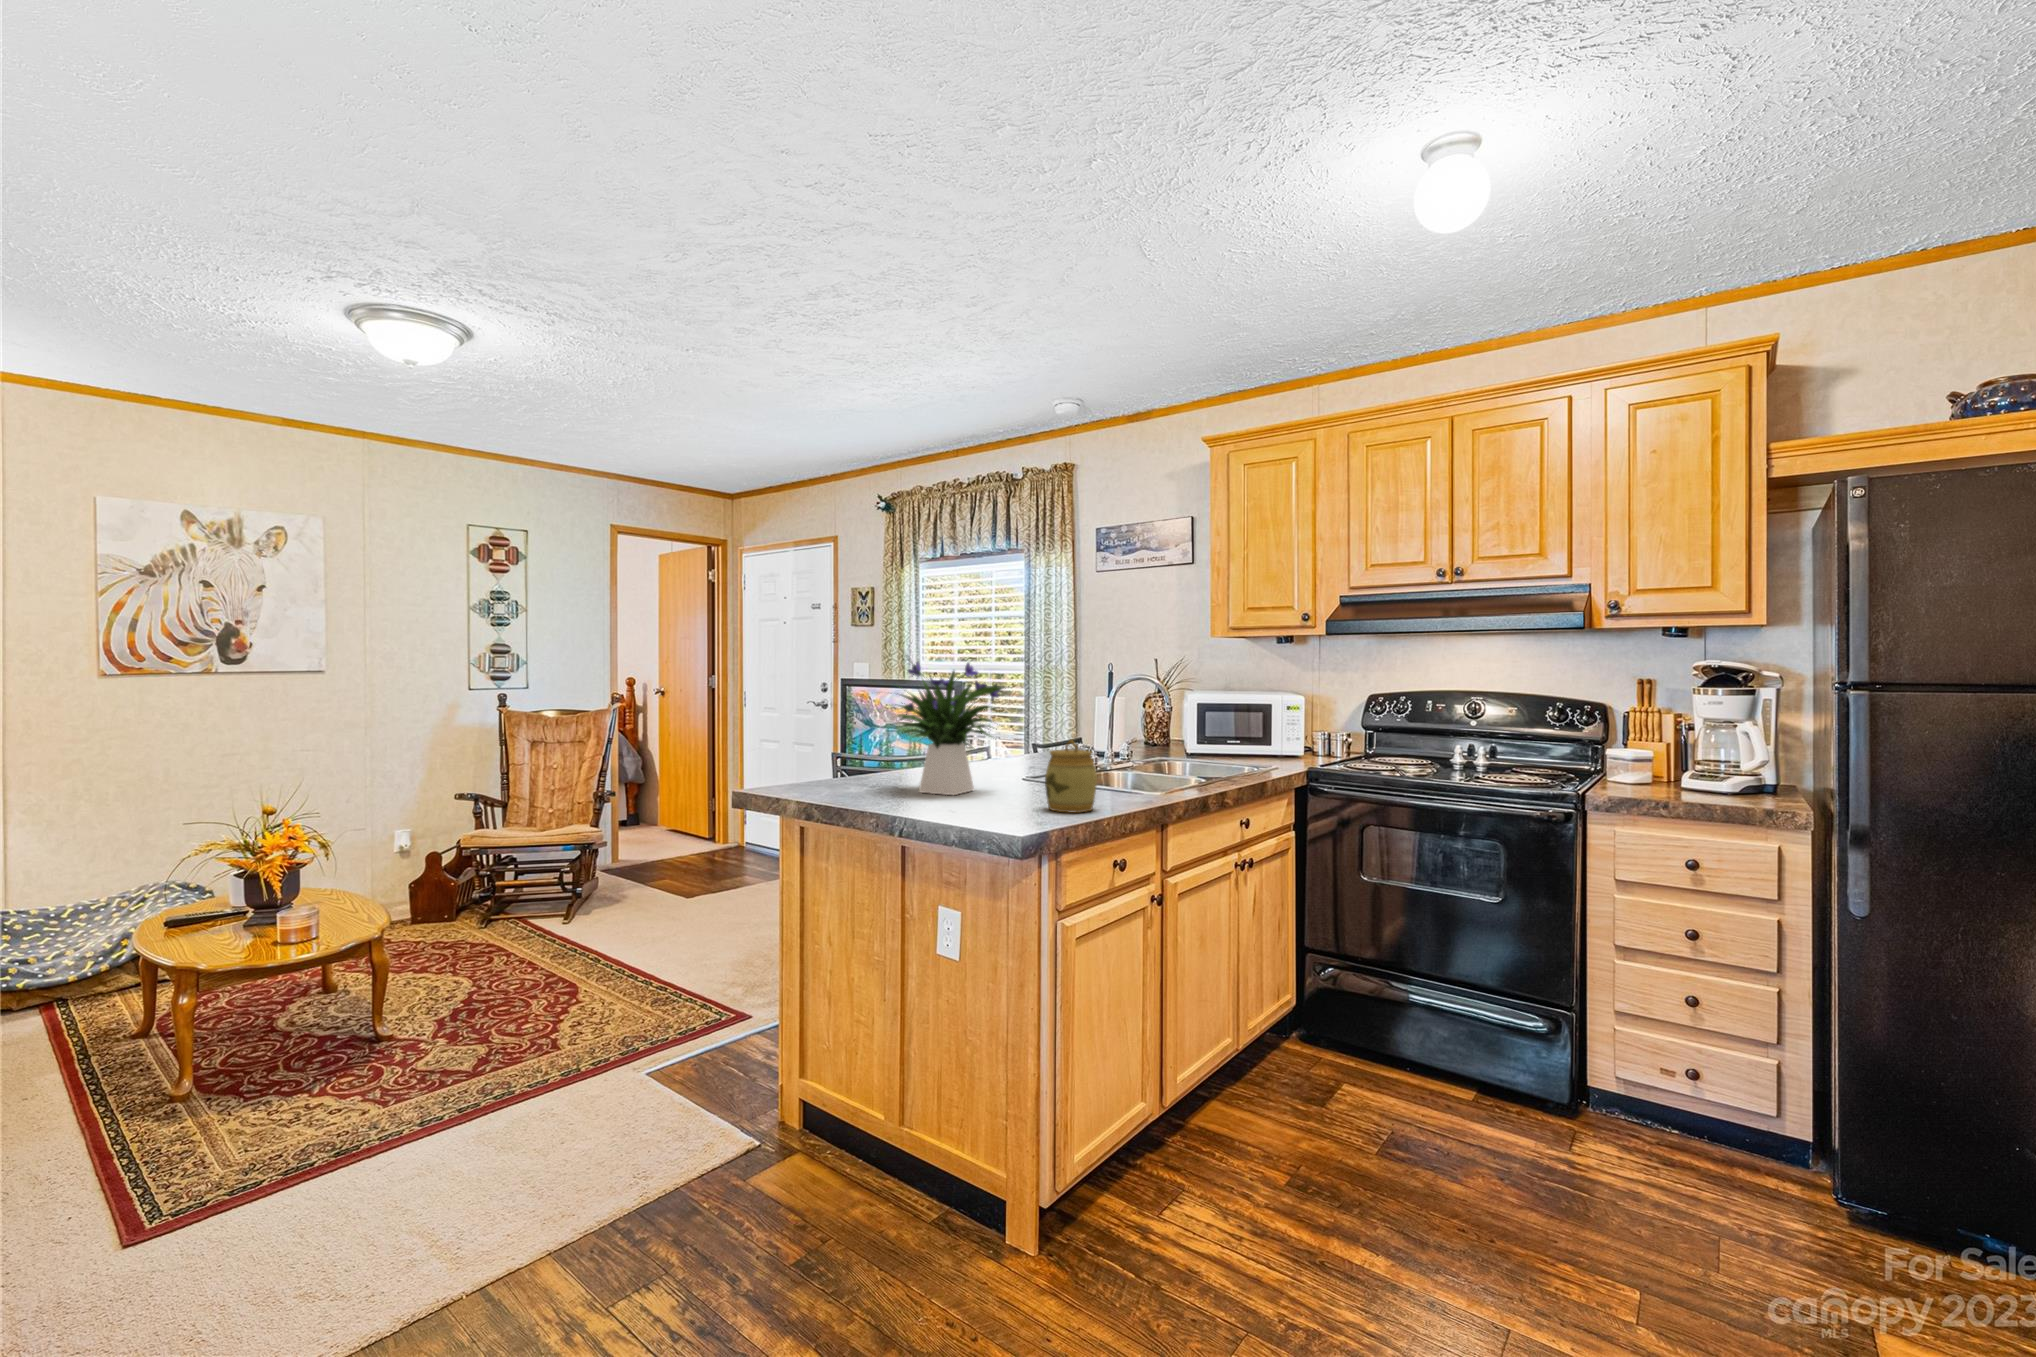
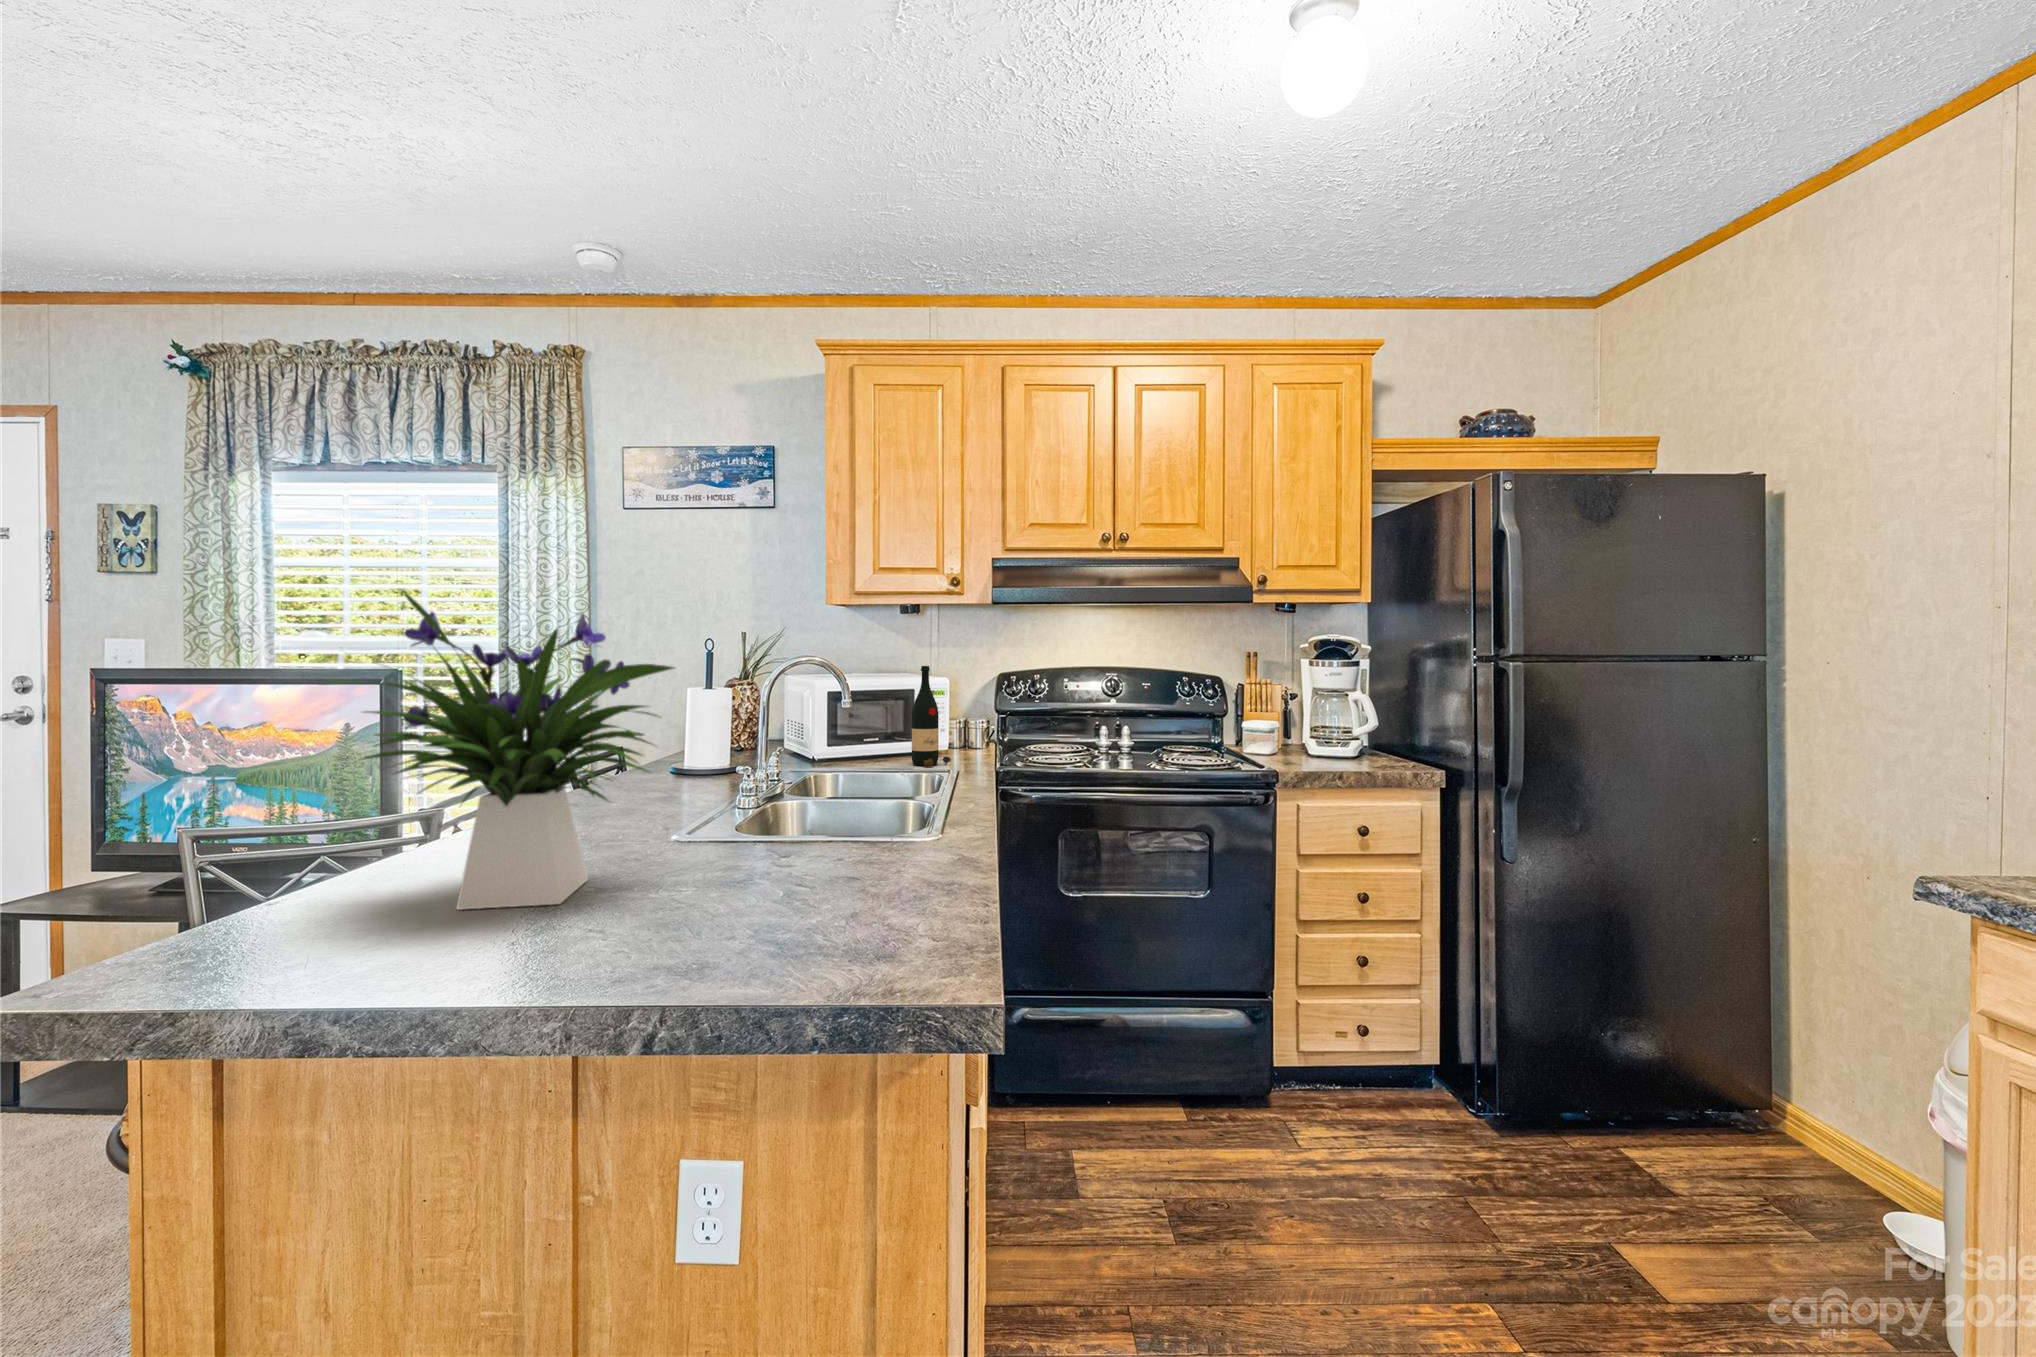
wine bottle: none [1256,687,1288,766] -> present [912,666,951,767]
jar: present [1045,740,1097,813] -> none [811,764,920,913]

